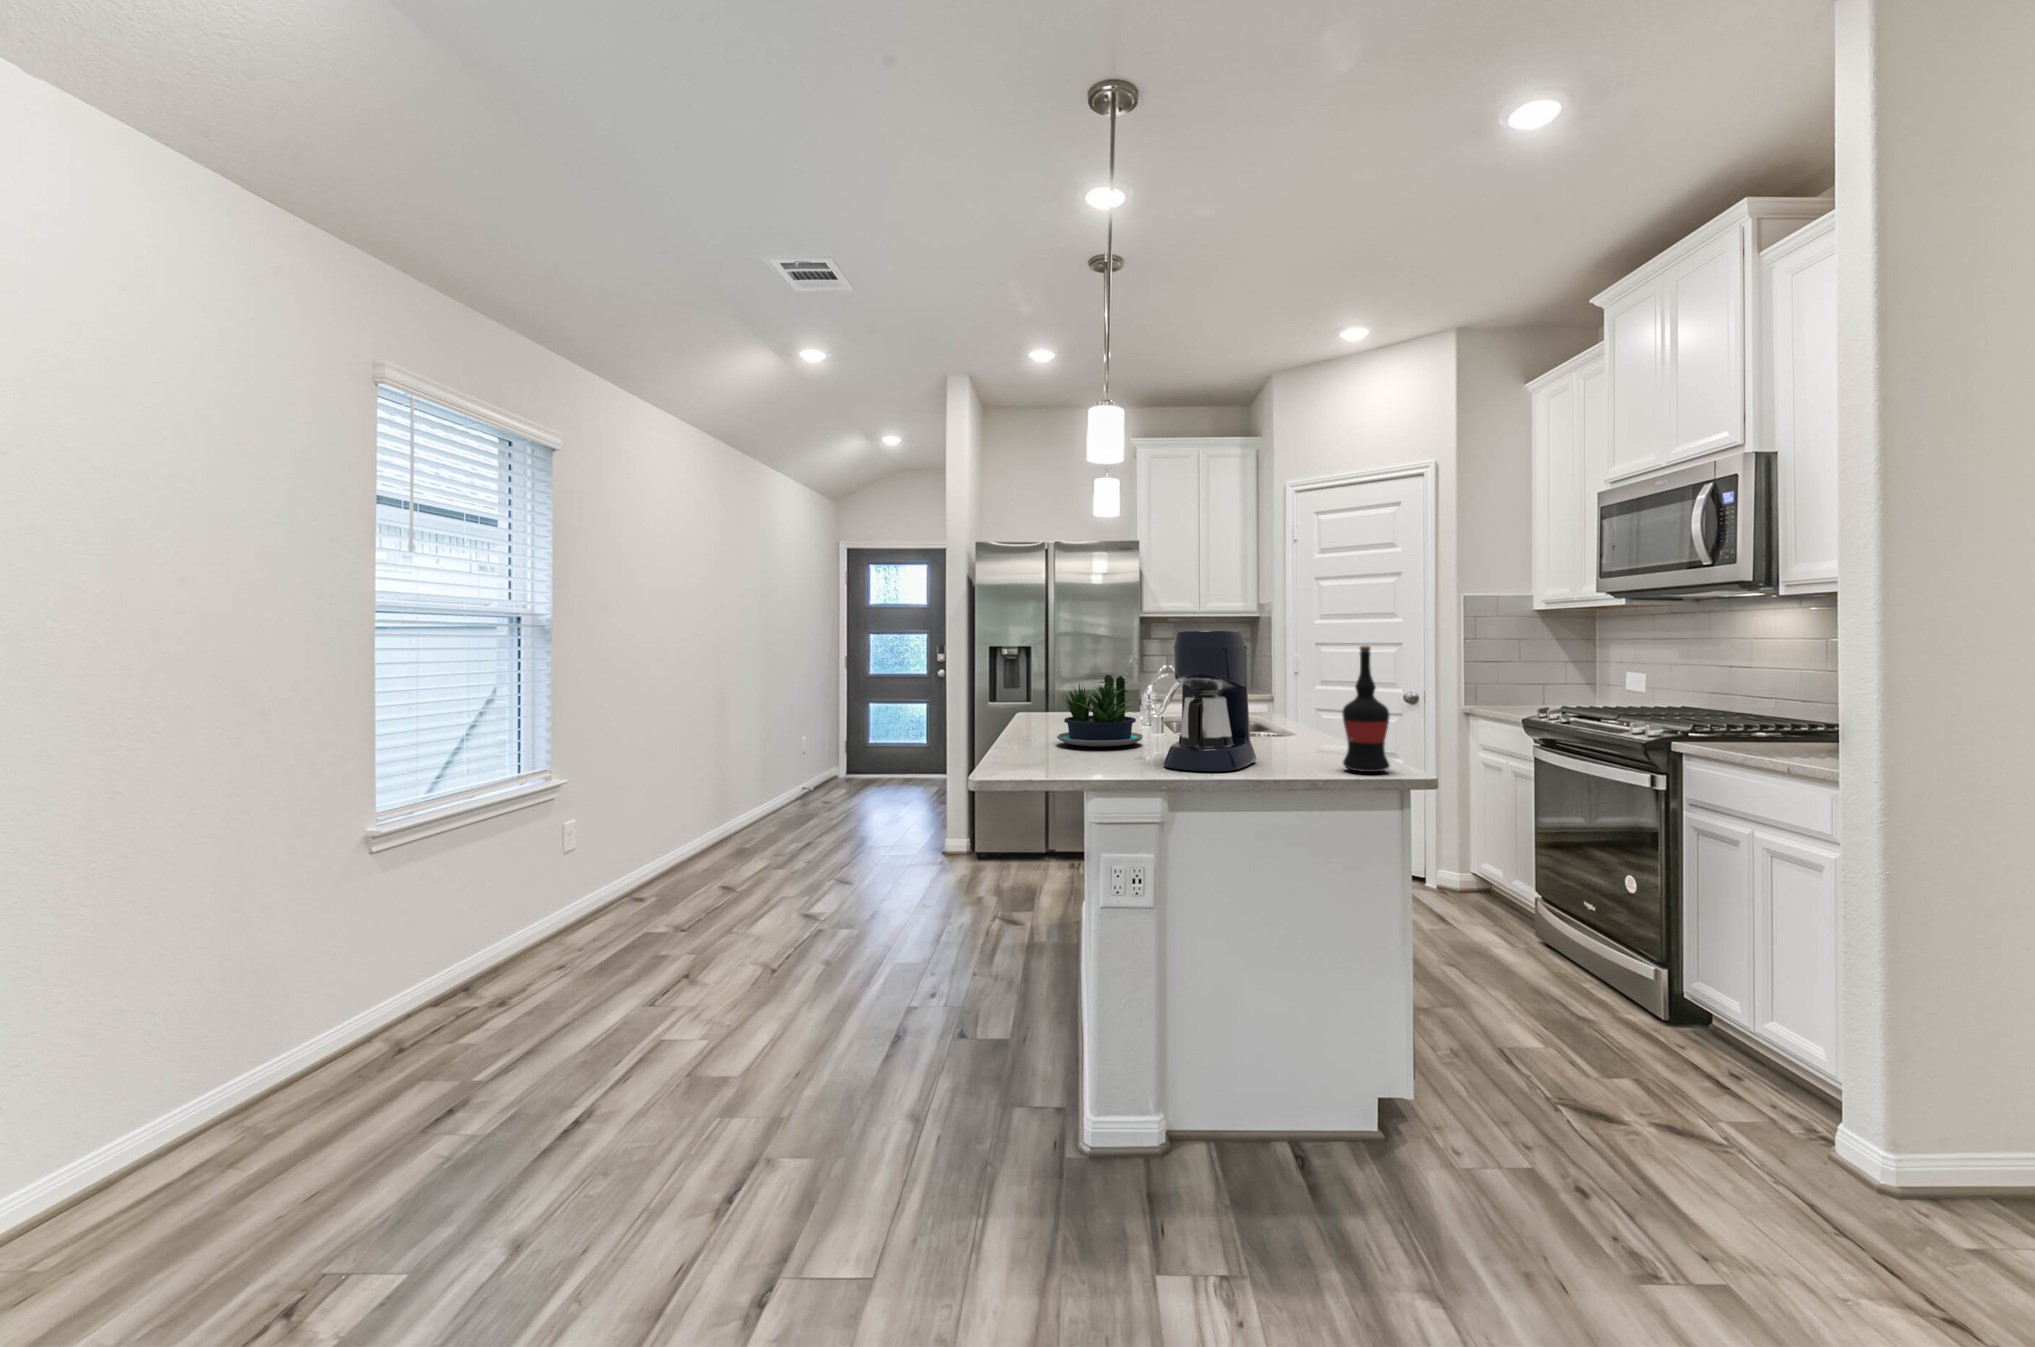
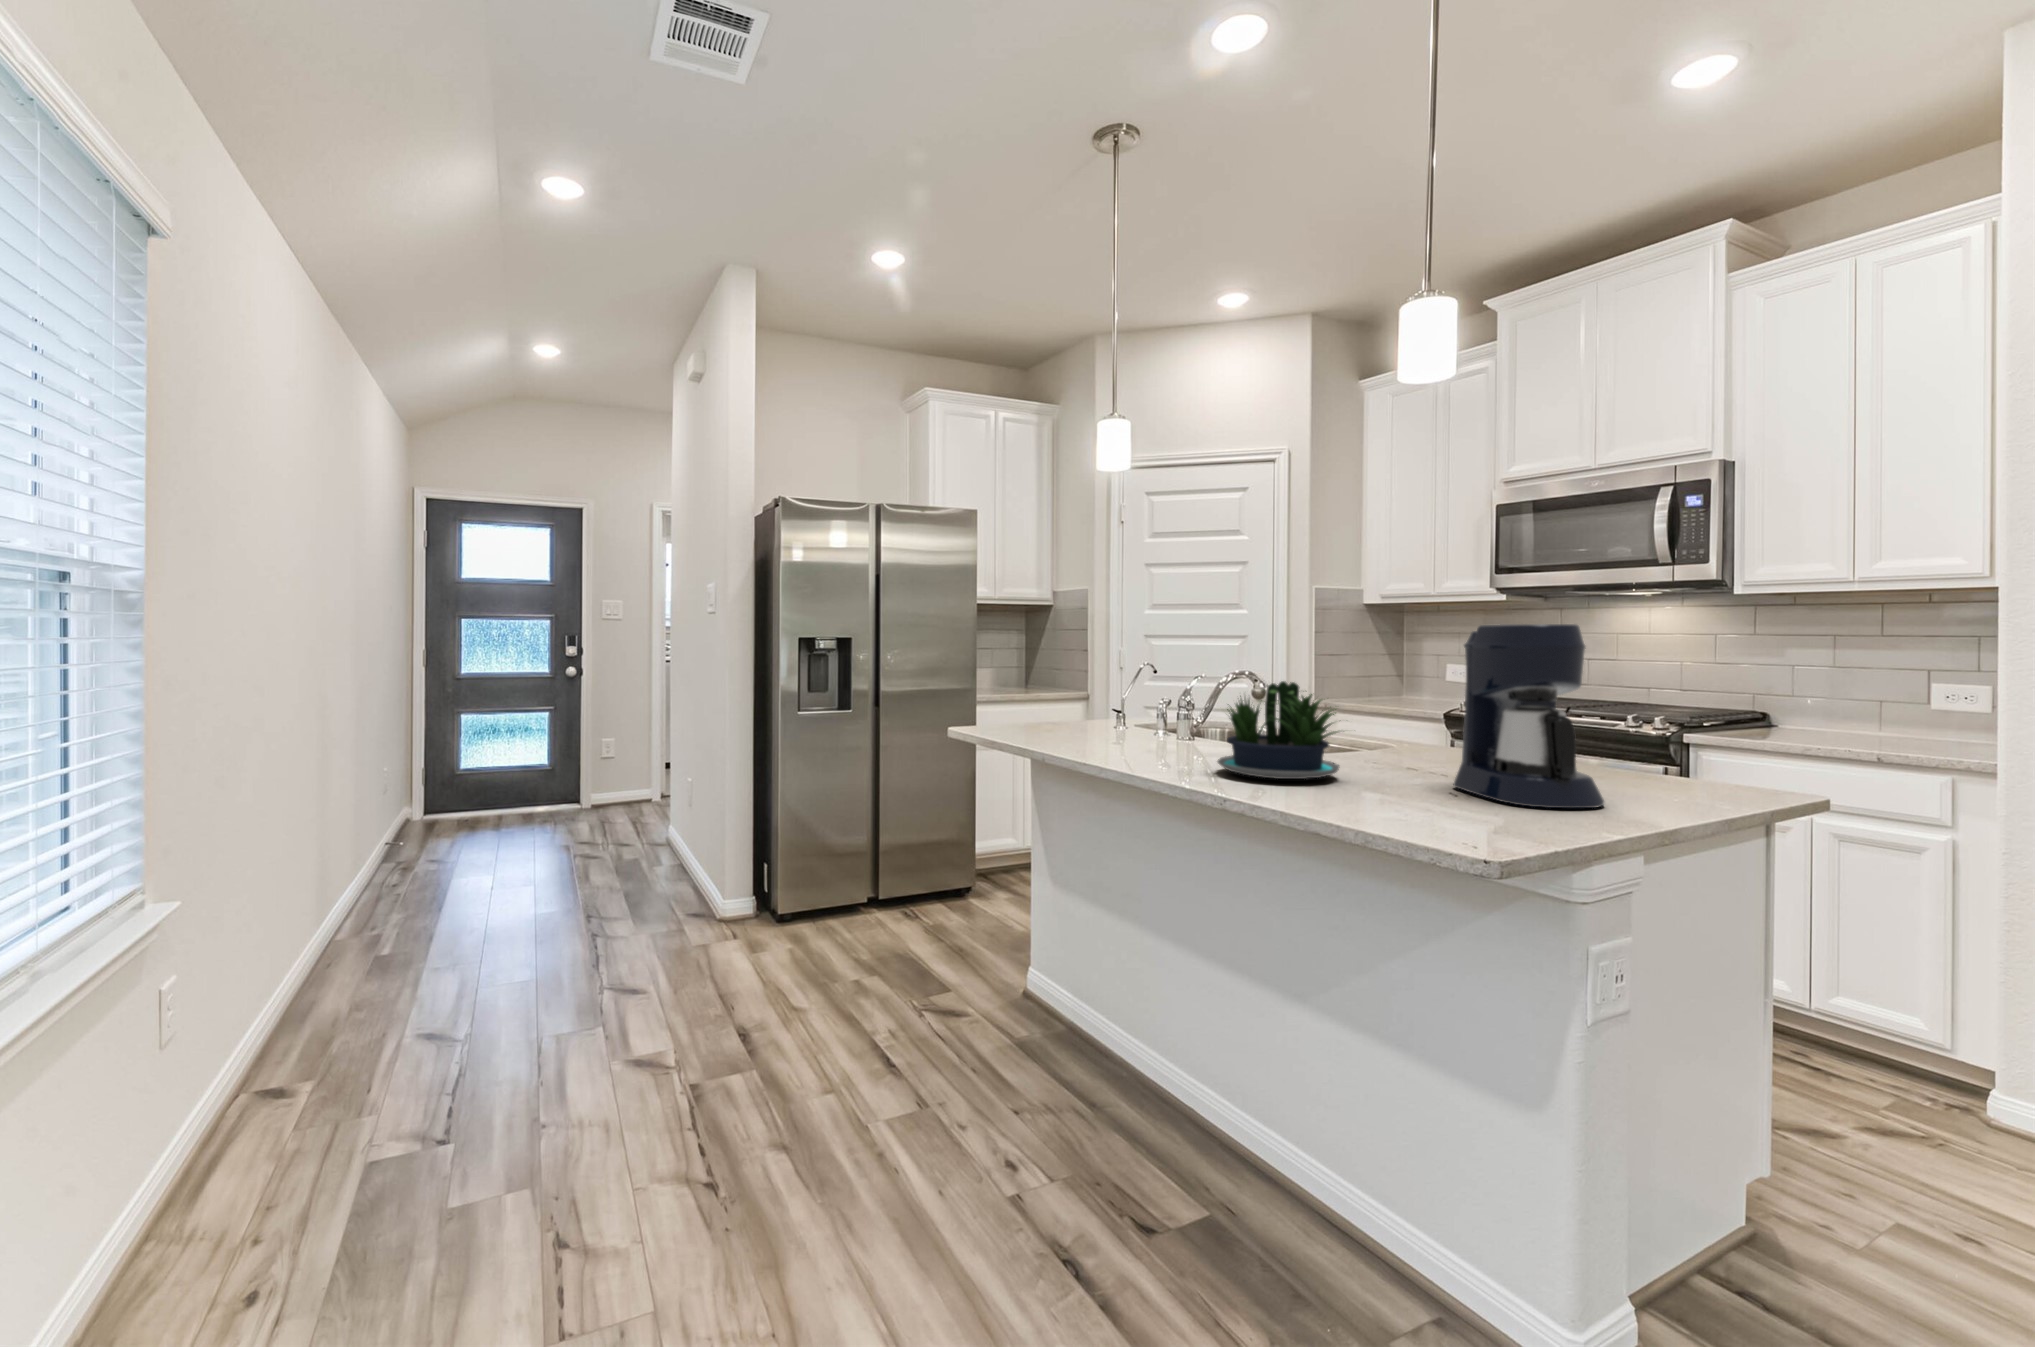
wine bottle: present [1342,646,1390,772] -> none [1669,644,1736,794]

